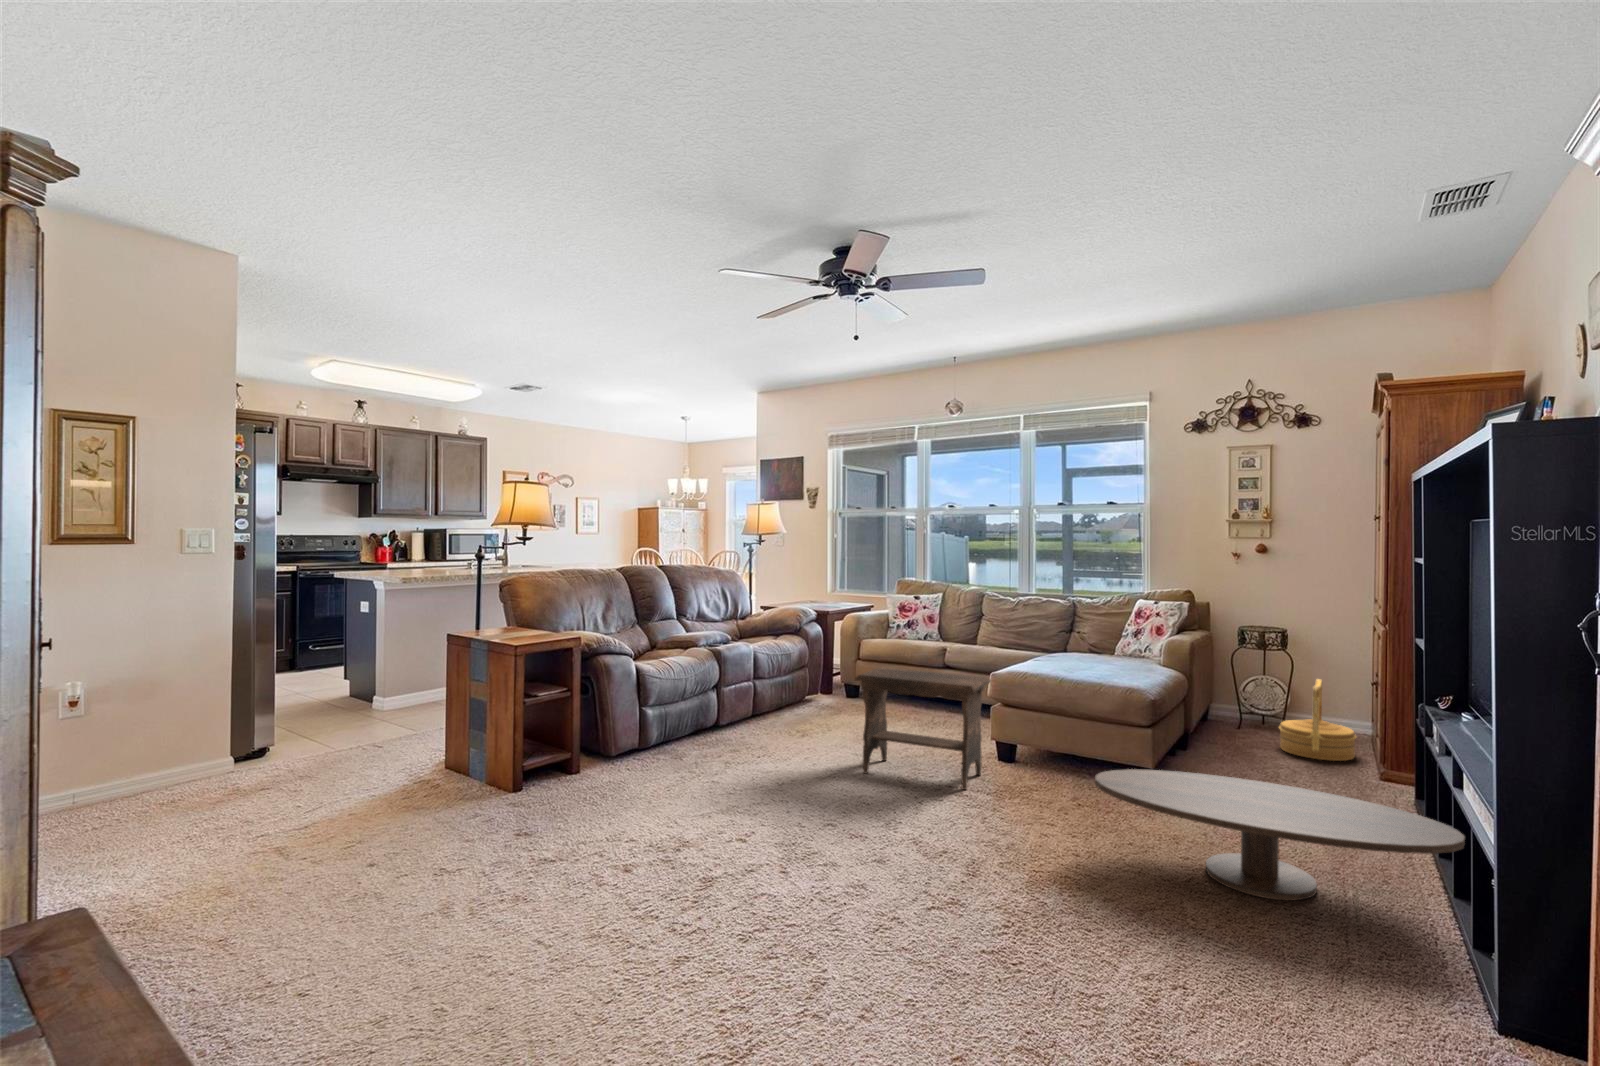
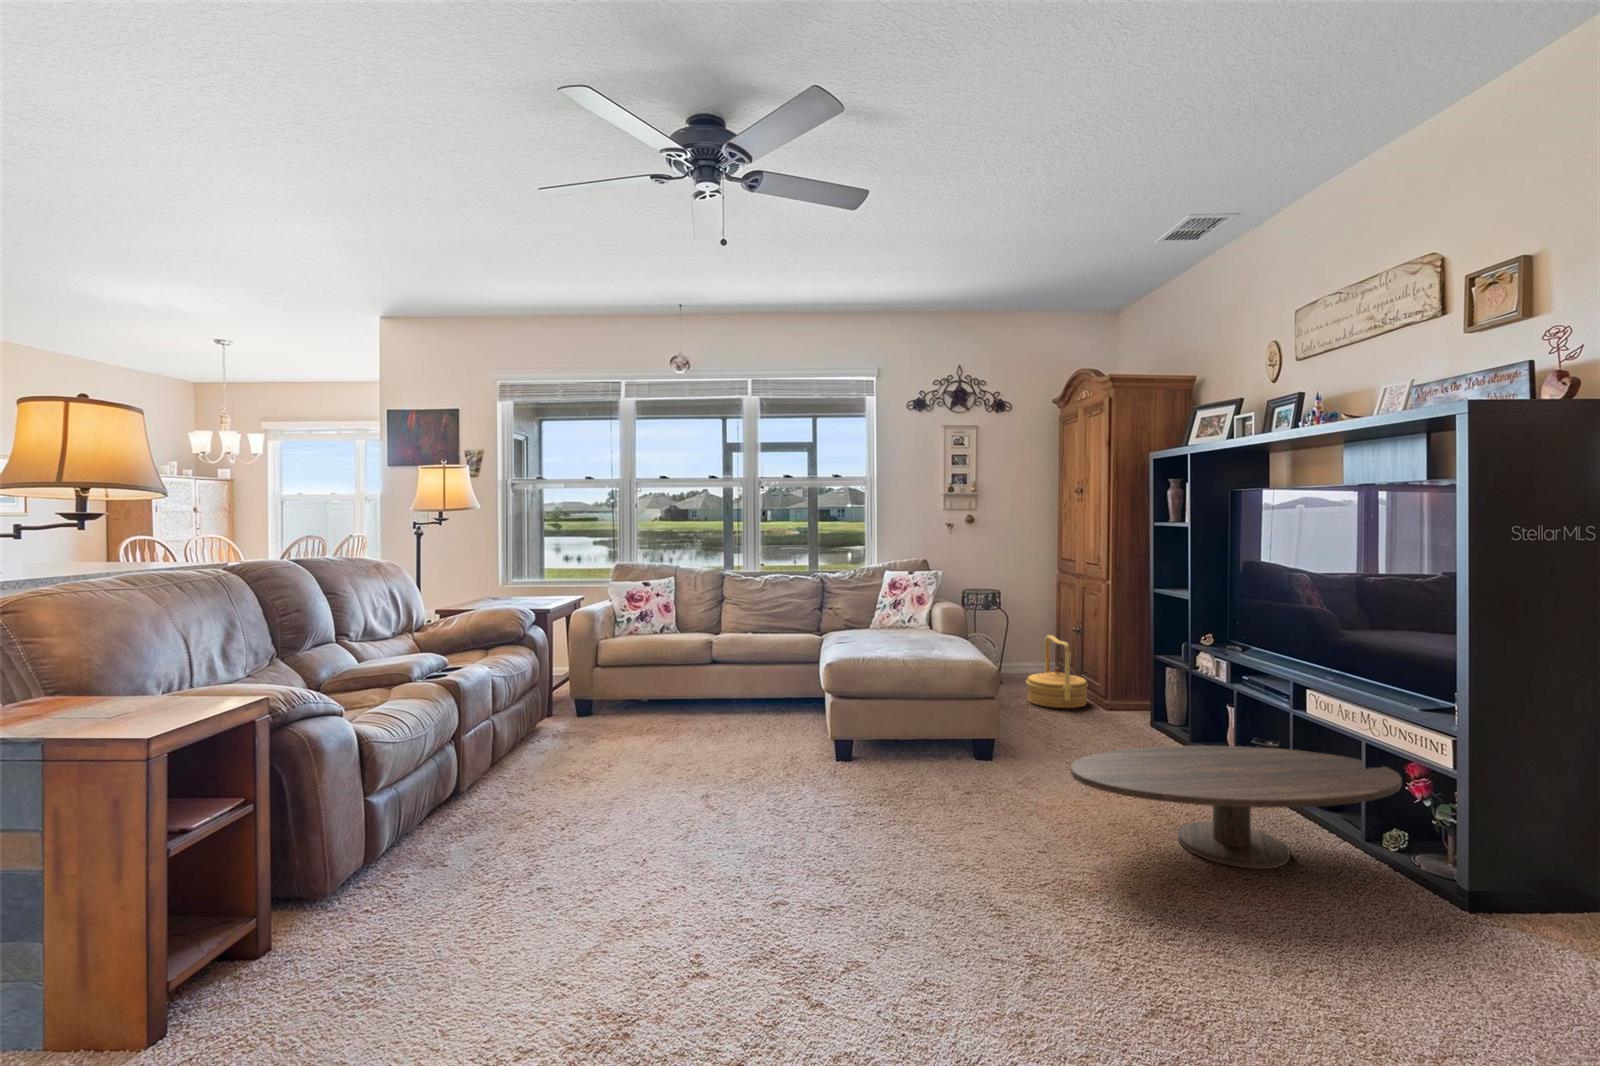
footstool: present [855,667,991,789] -> none [722,672,882,821]

